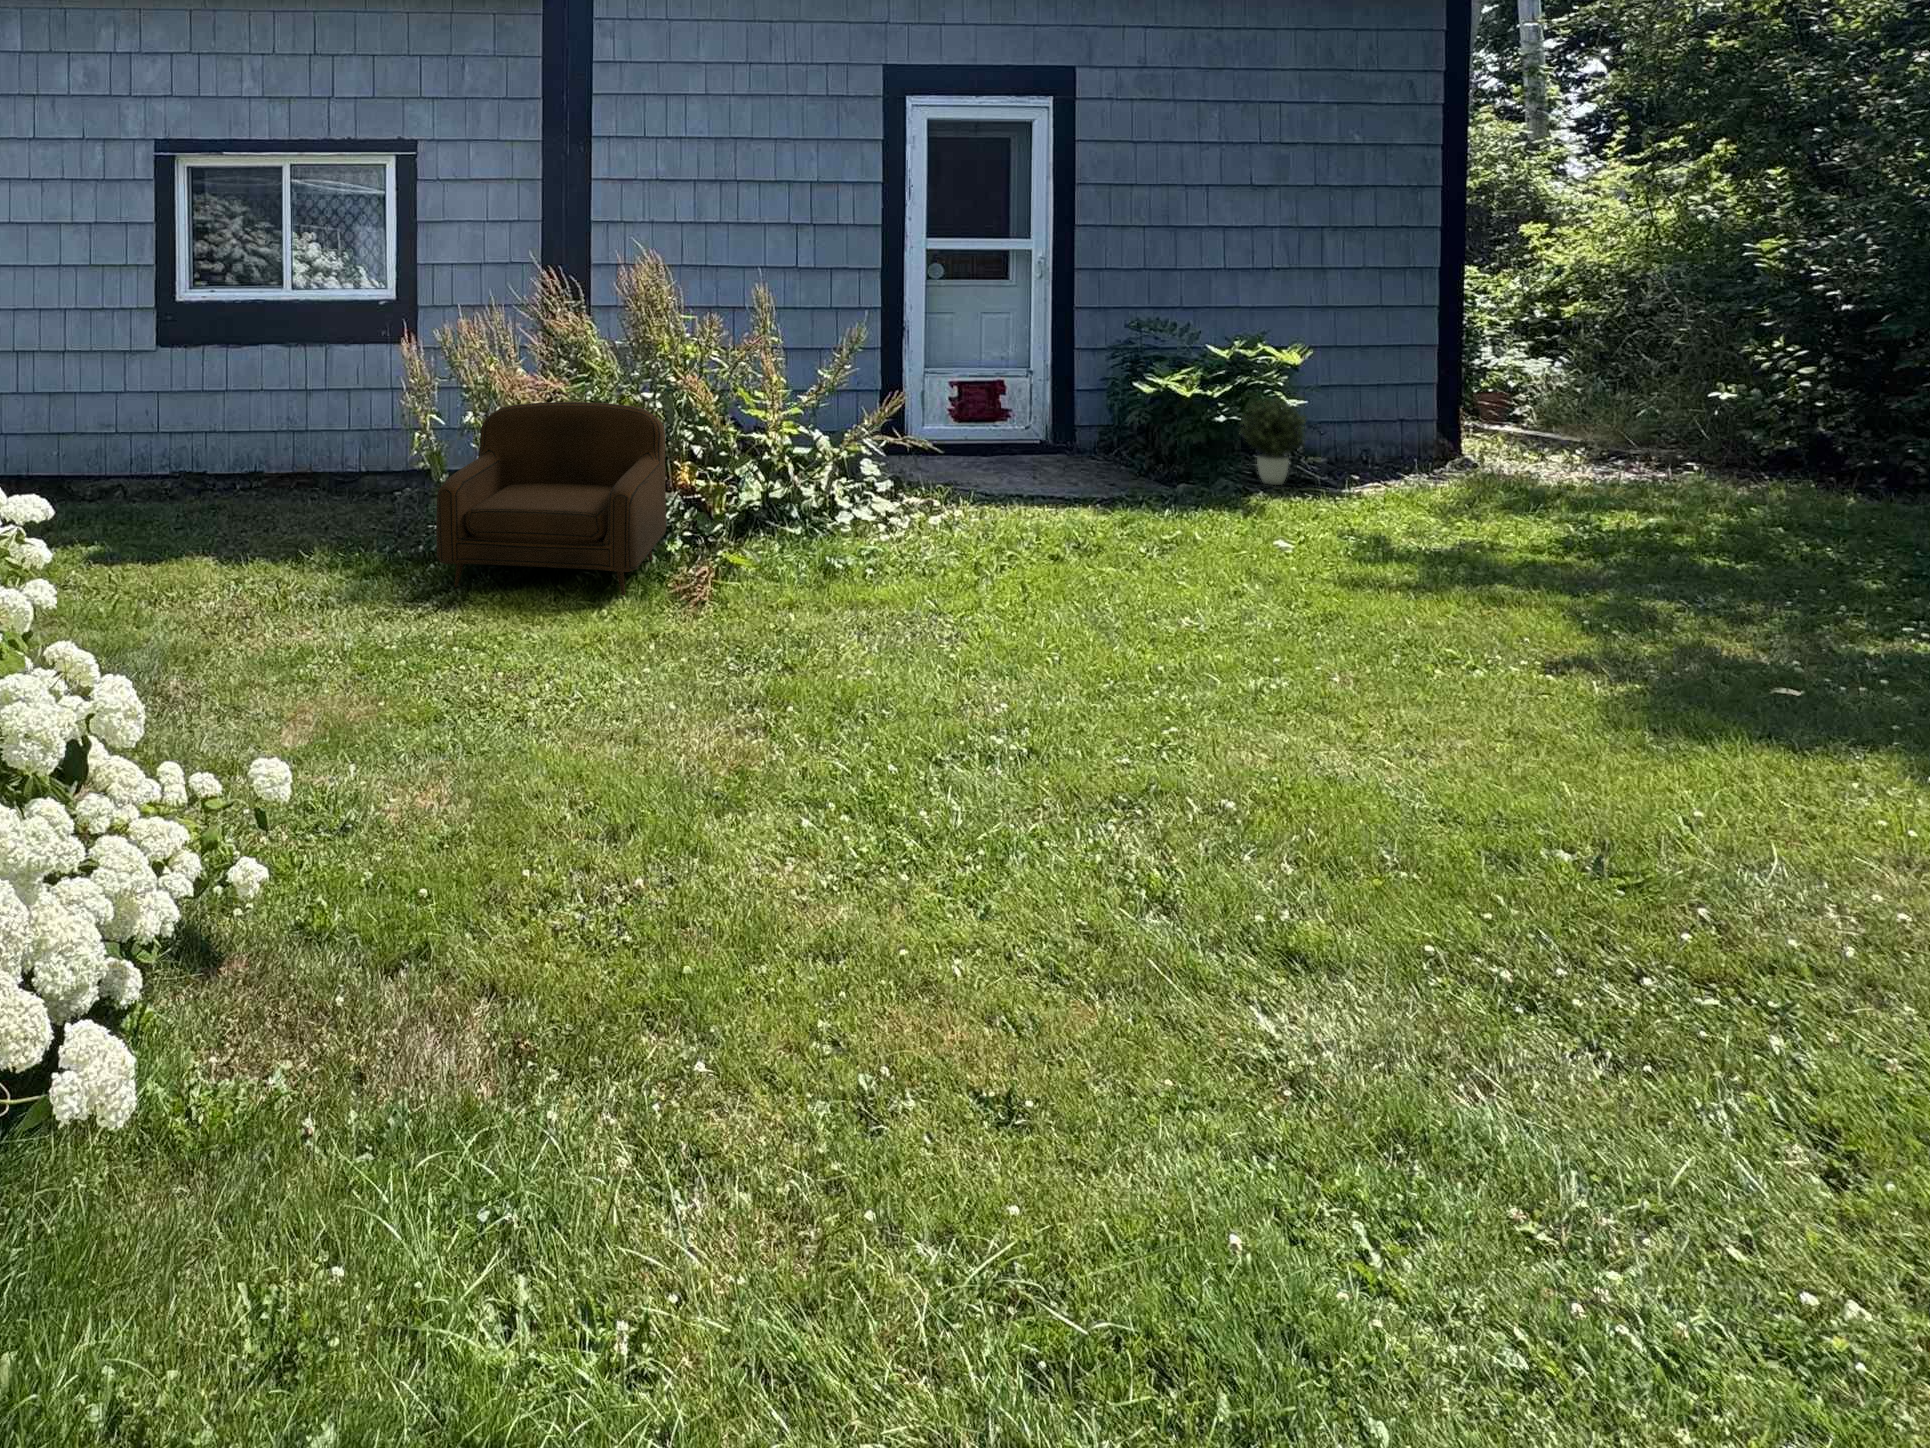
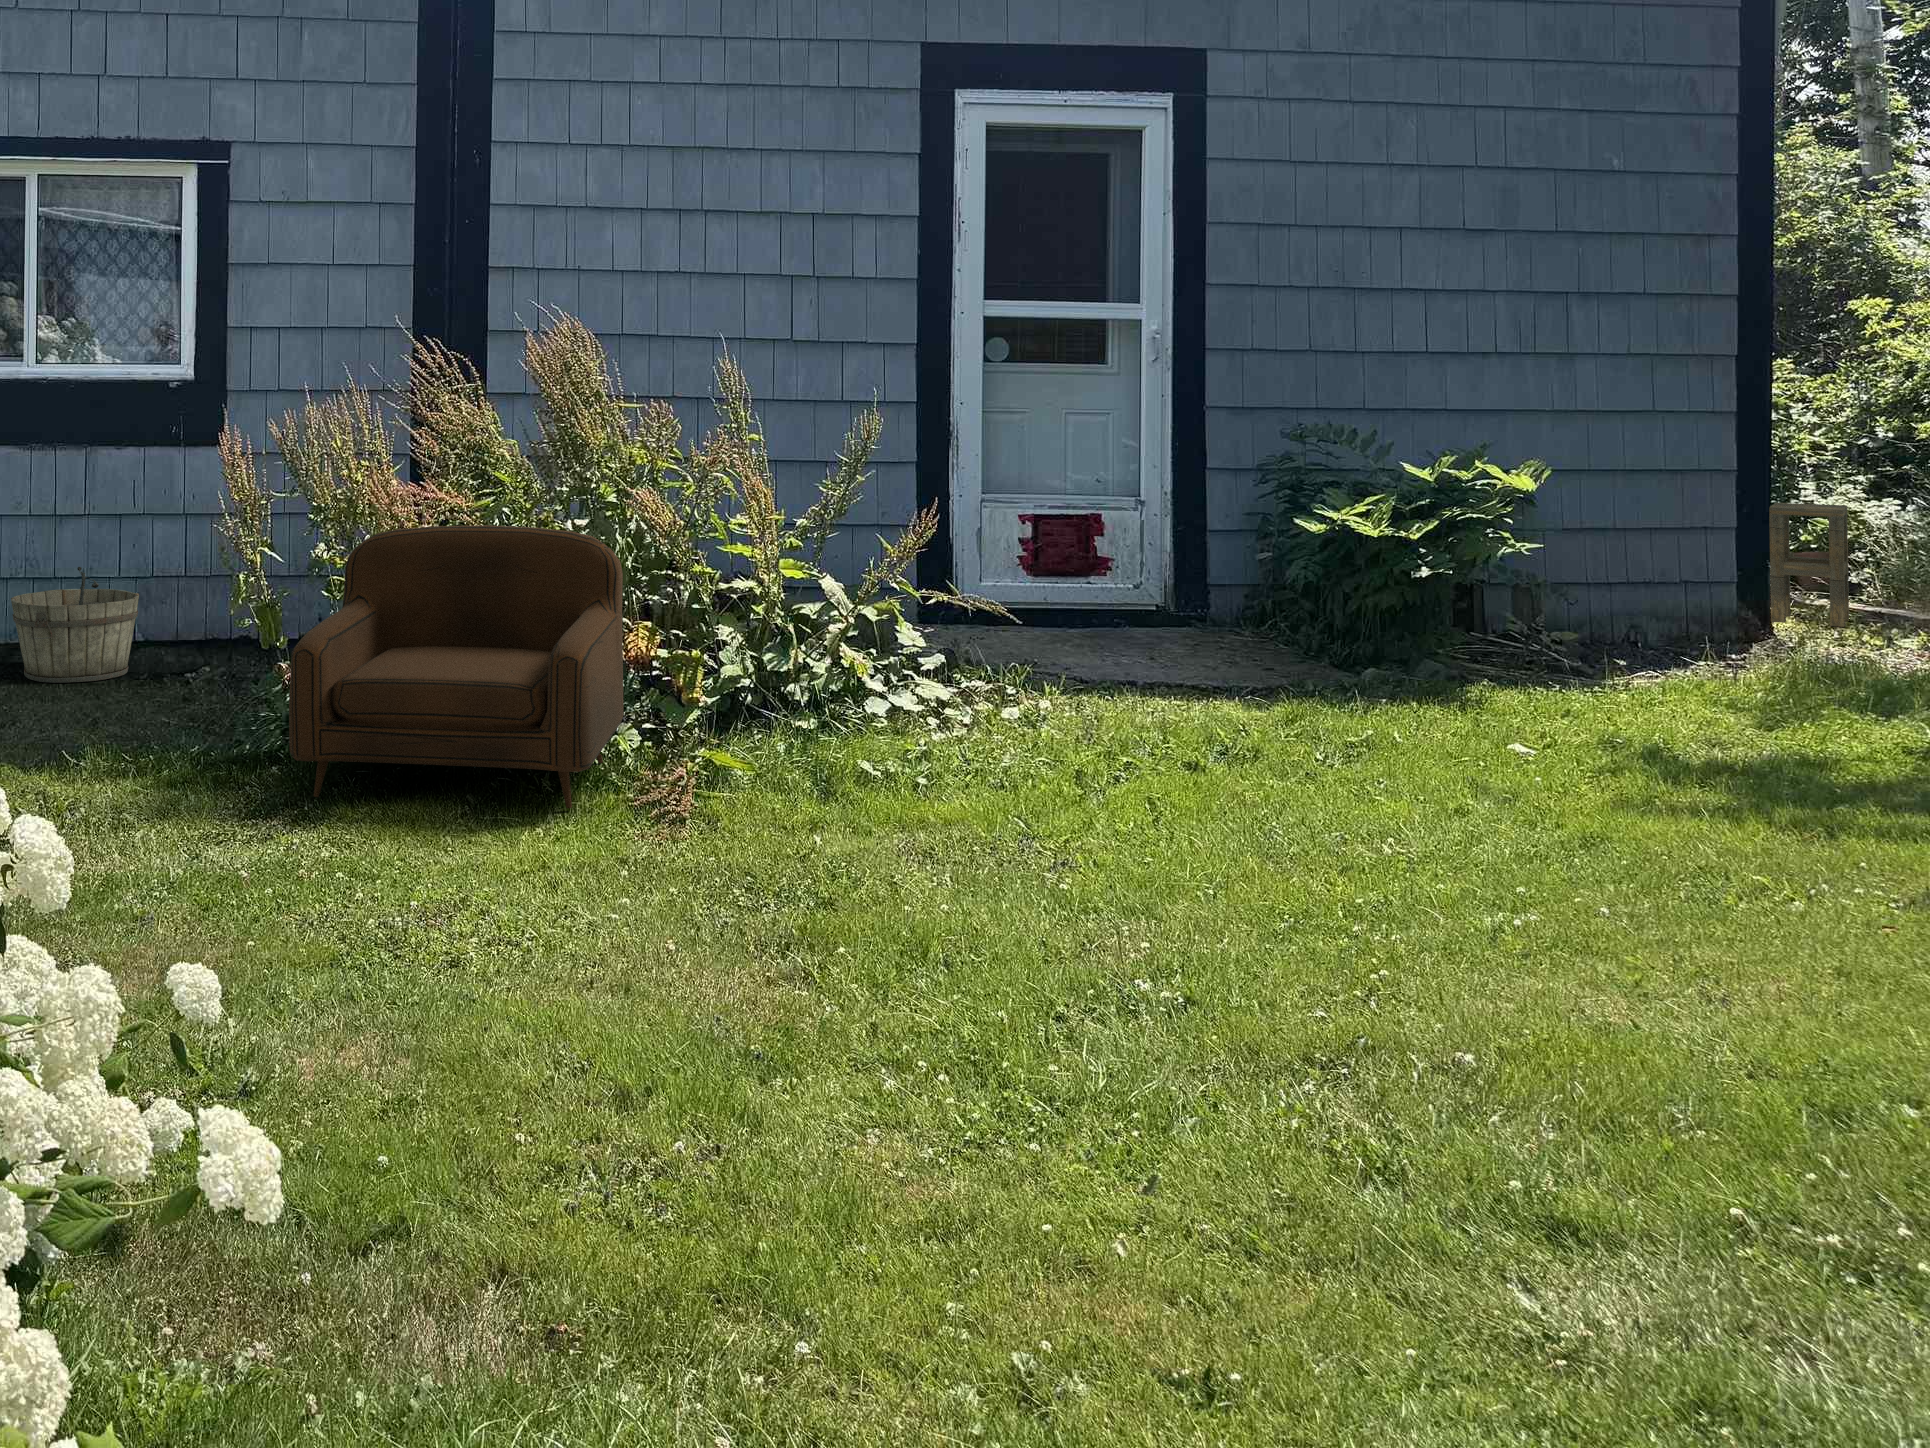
side table: none [1461,369,1516,453] -> present [1769,503,1849,627]
potted plant: present [1240,398,1306,485] -> none [1450,537,1550,667]
wooden bucket: none [276,425,360,502] -> present [11,567,139,683]

